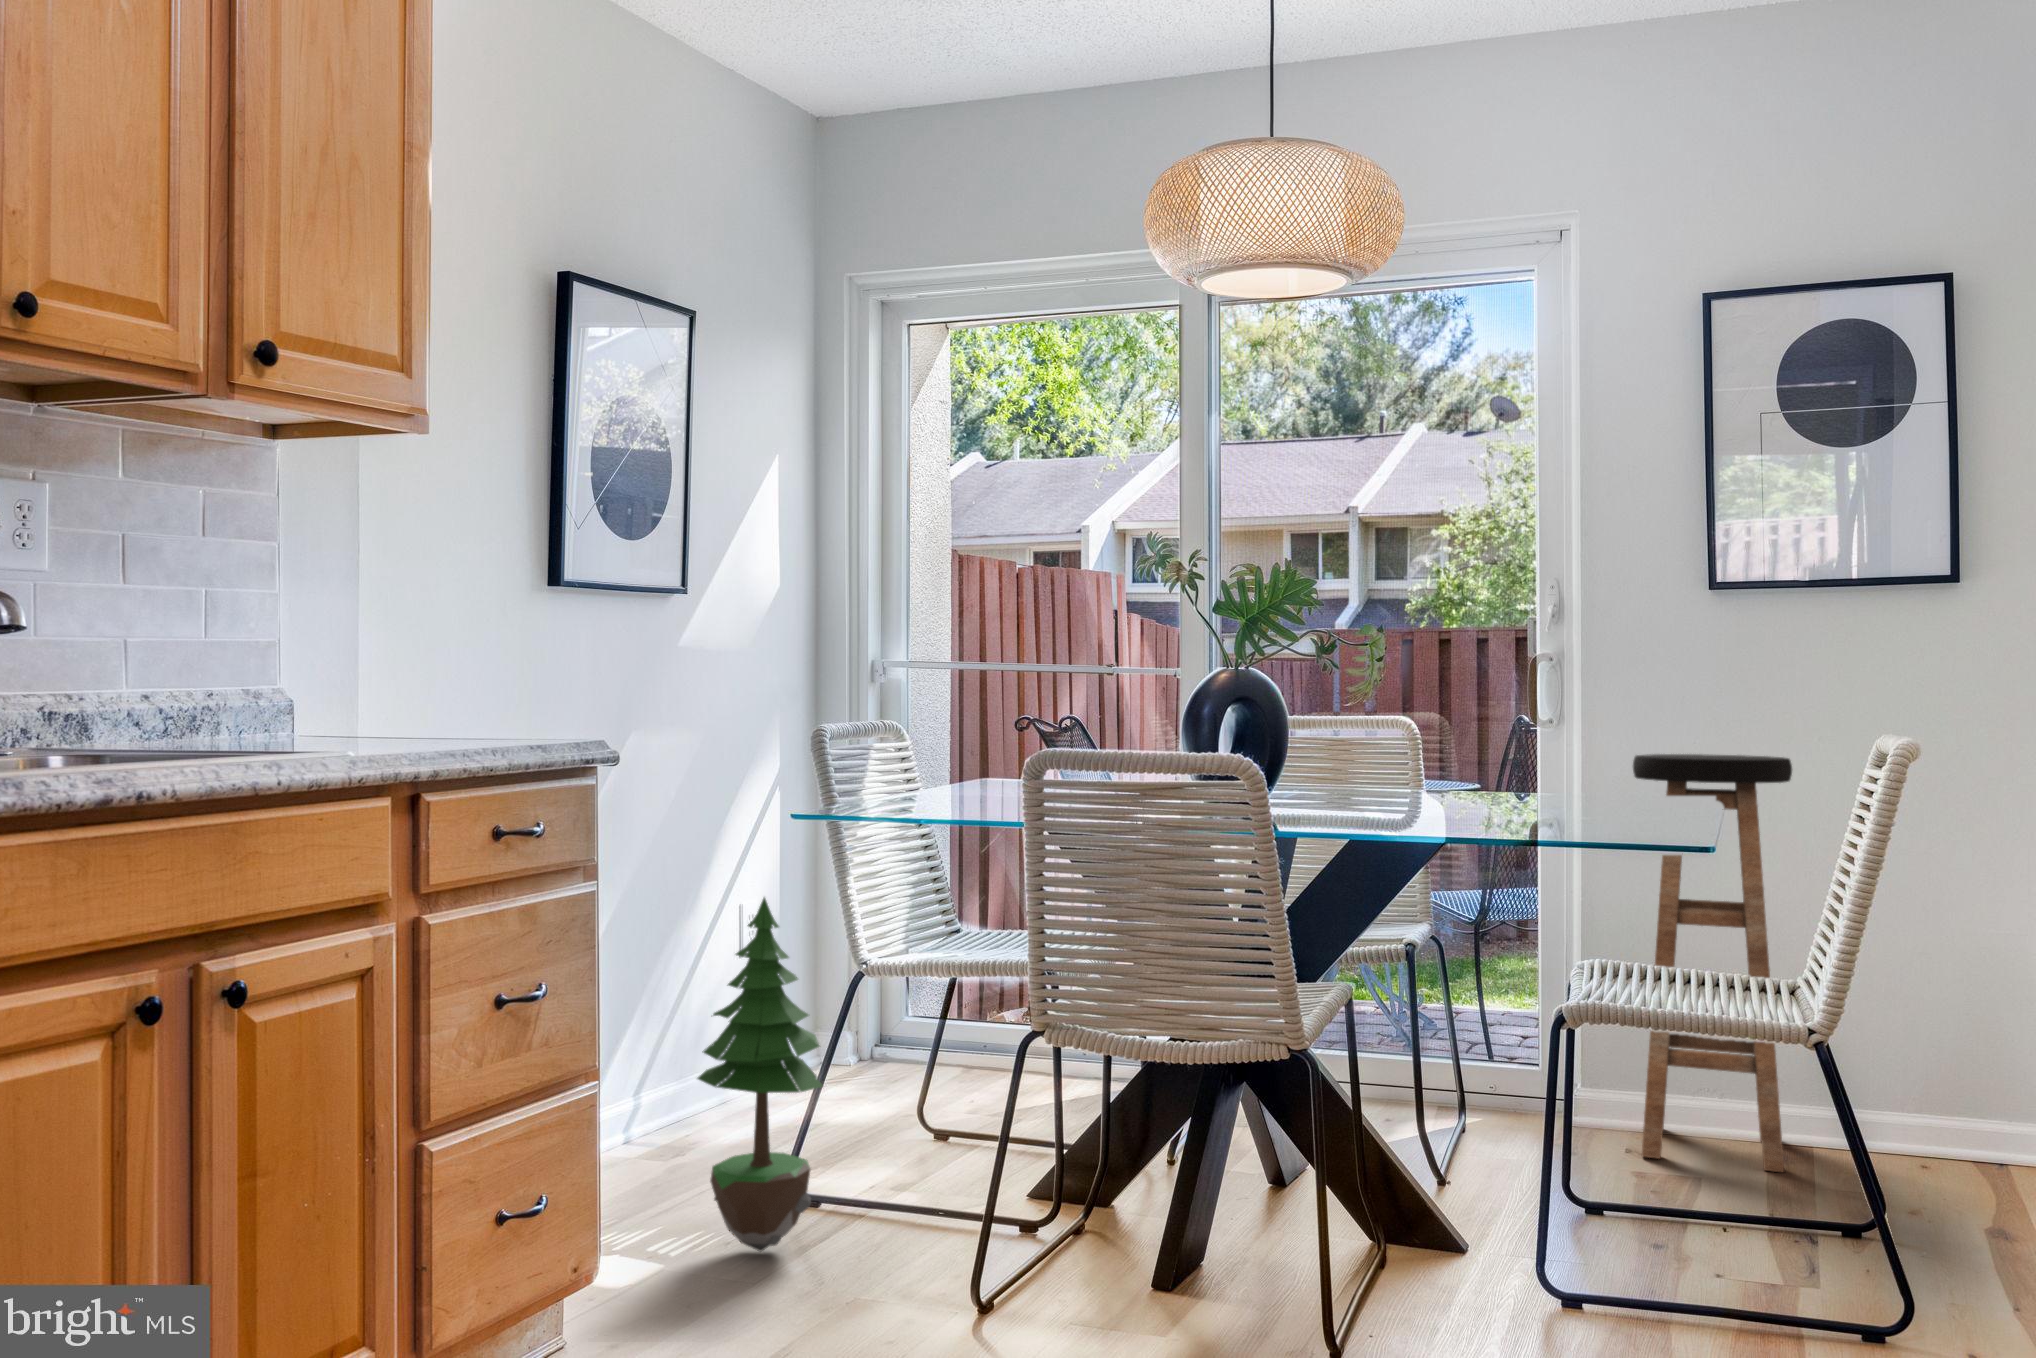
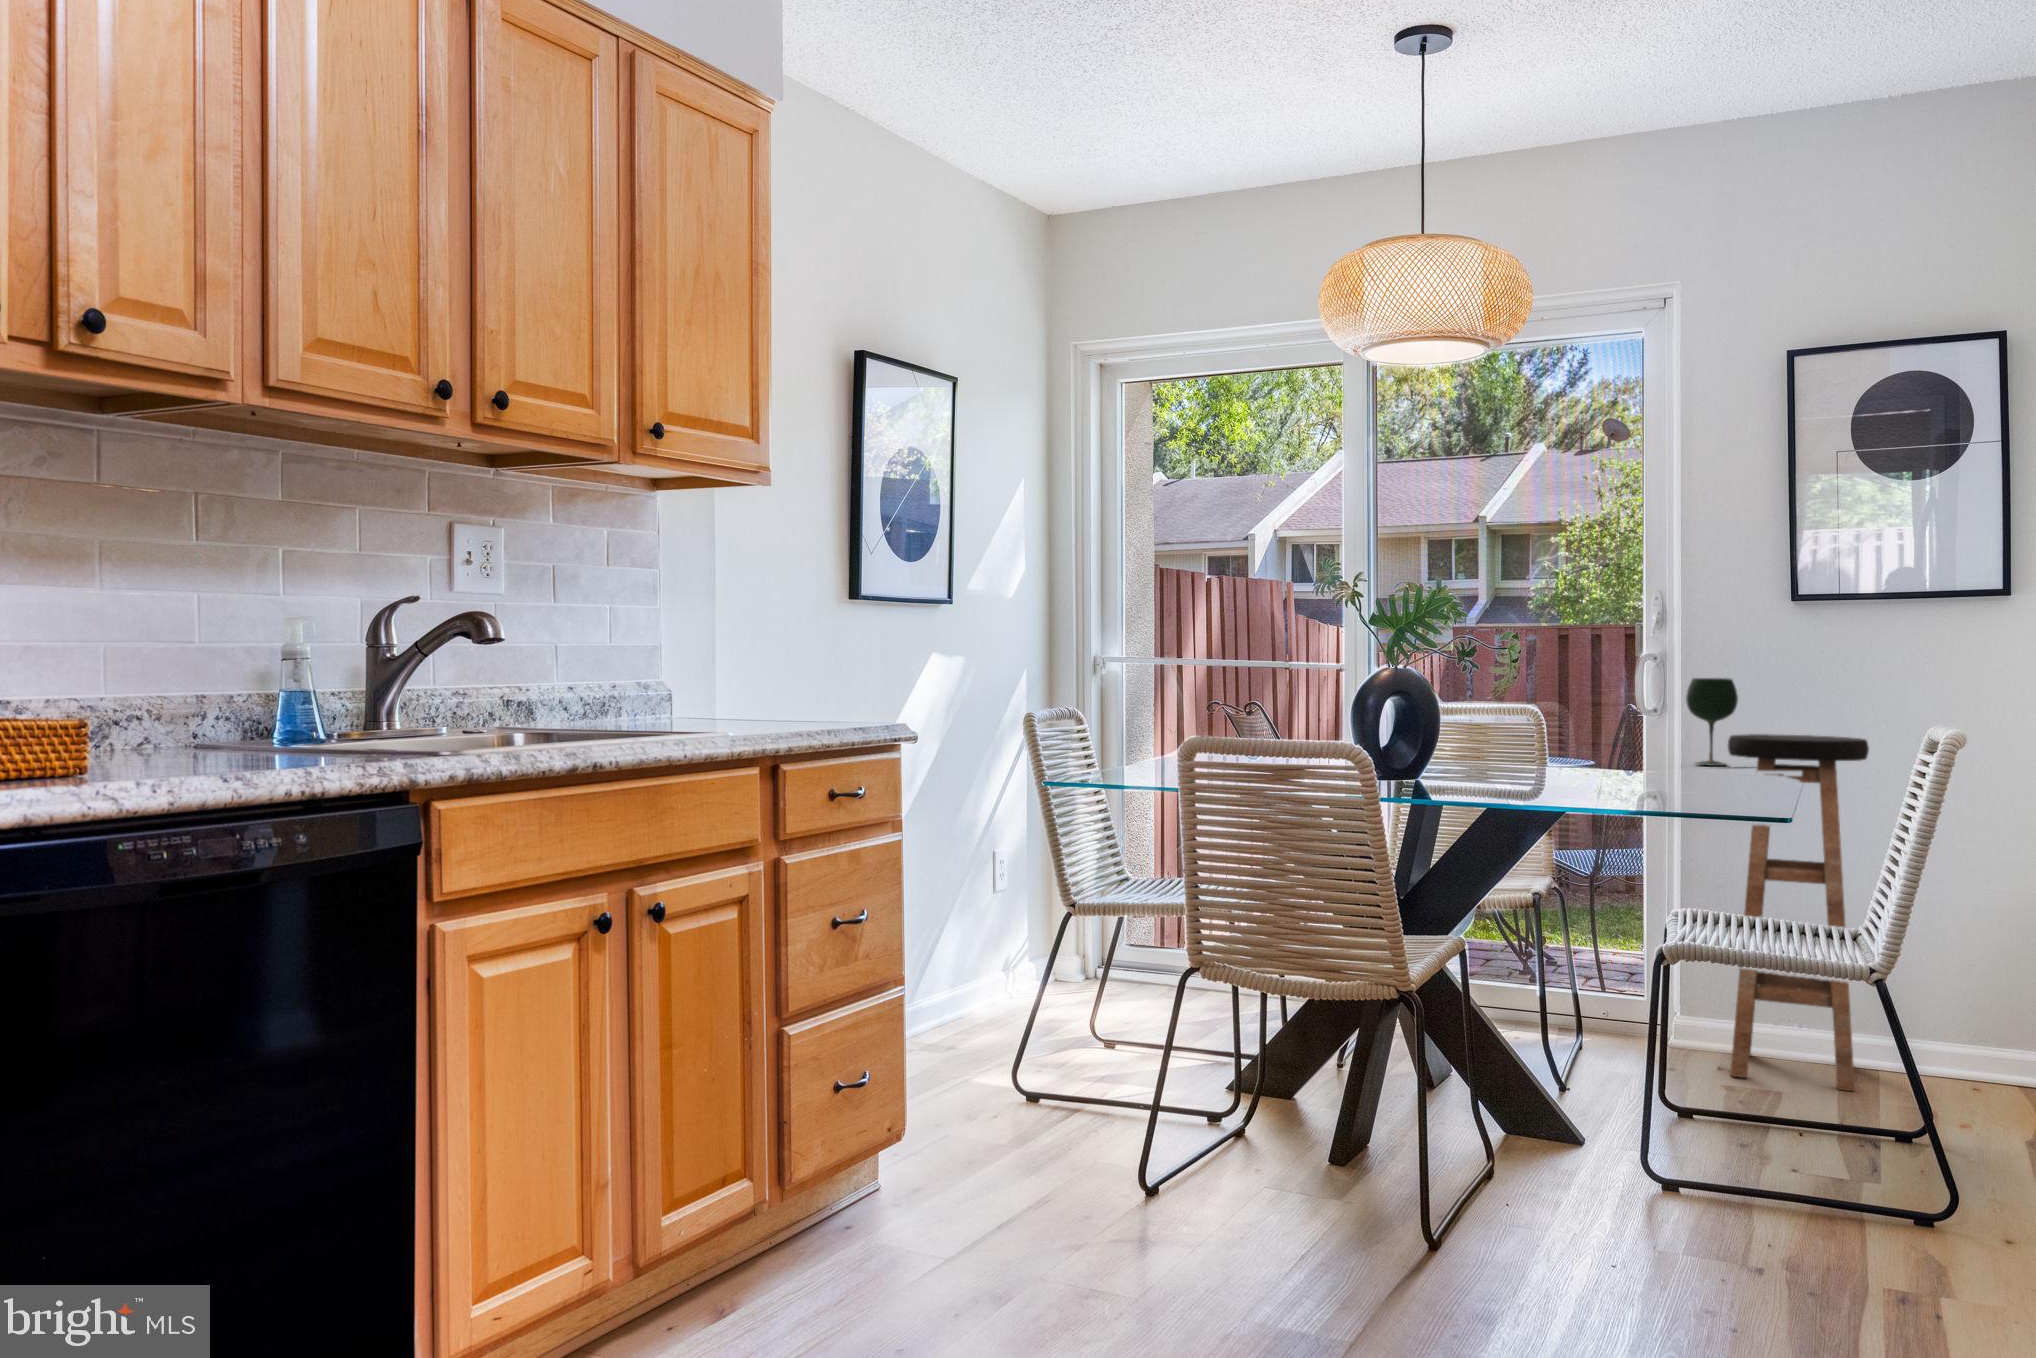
wine glass: none [1585,690,1643,791] -> present [1686,678,1738,766]
potted tree: present [697,898,823,1251] -> none [951,846,1054,1129]

